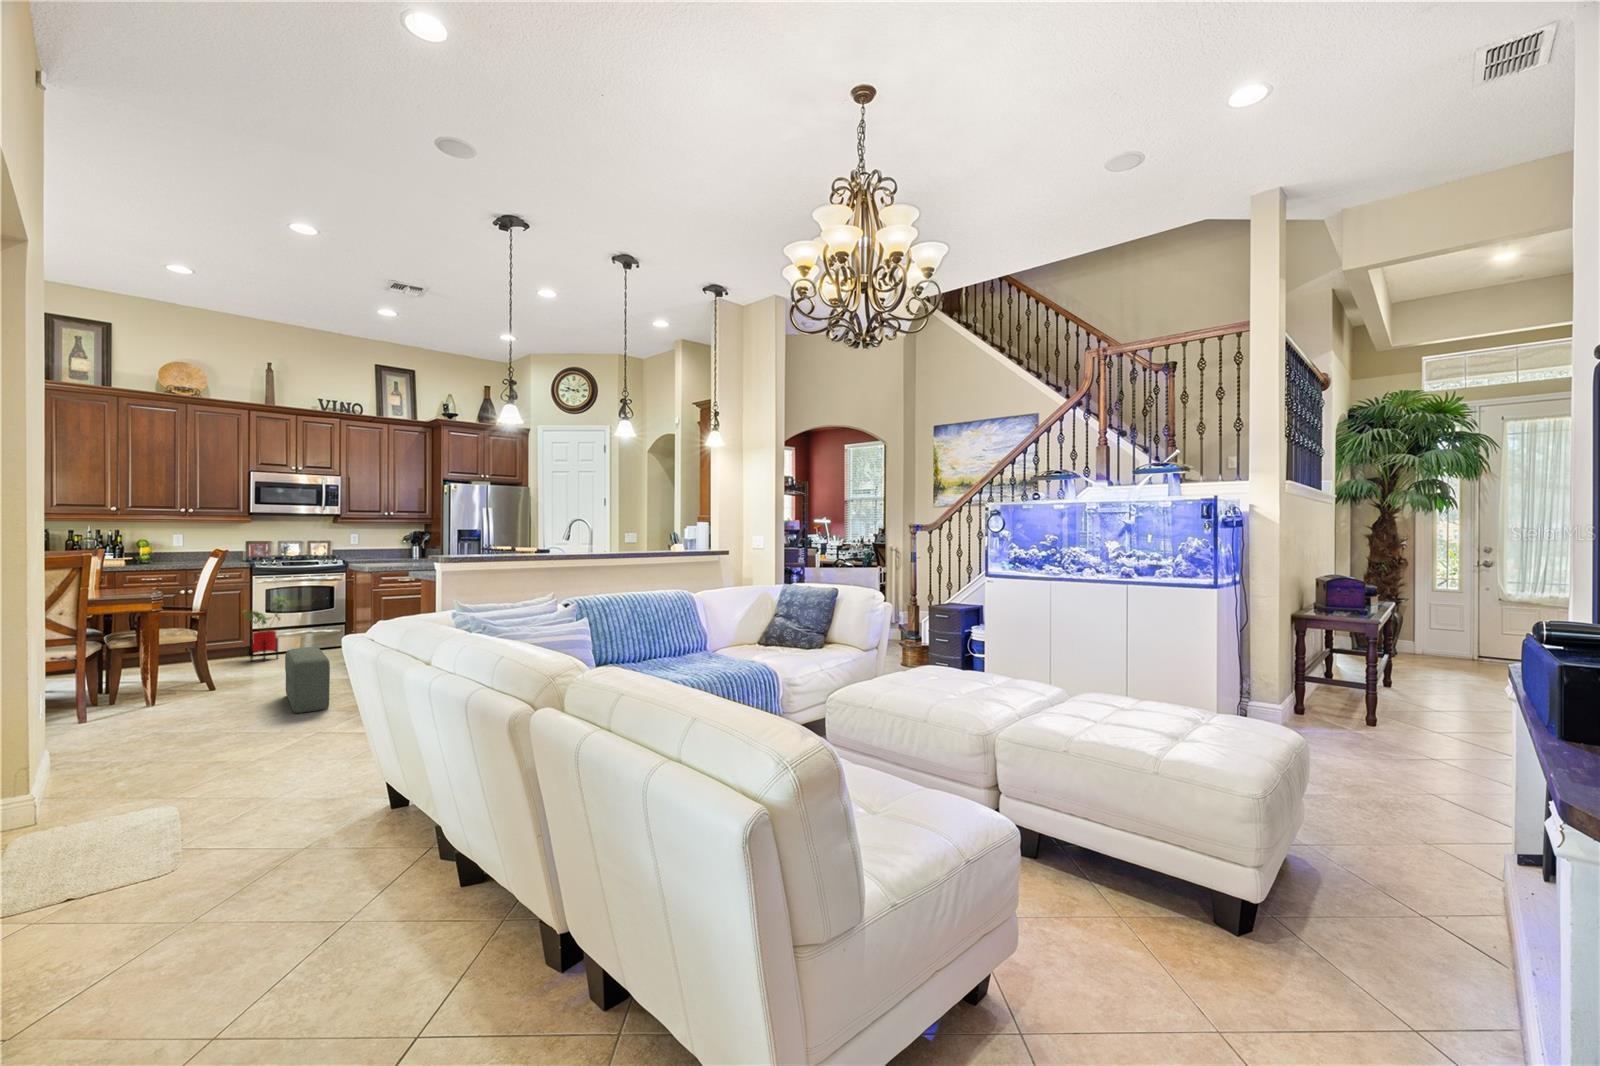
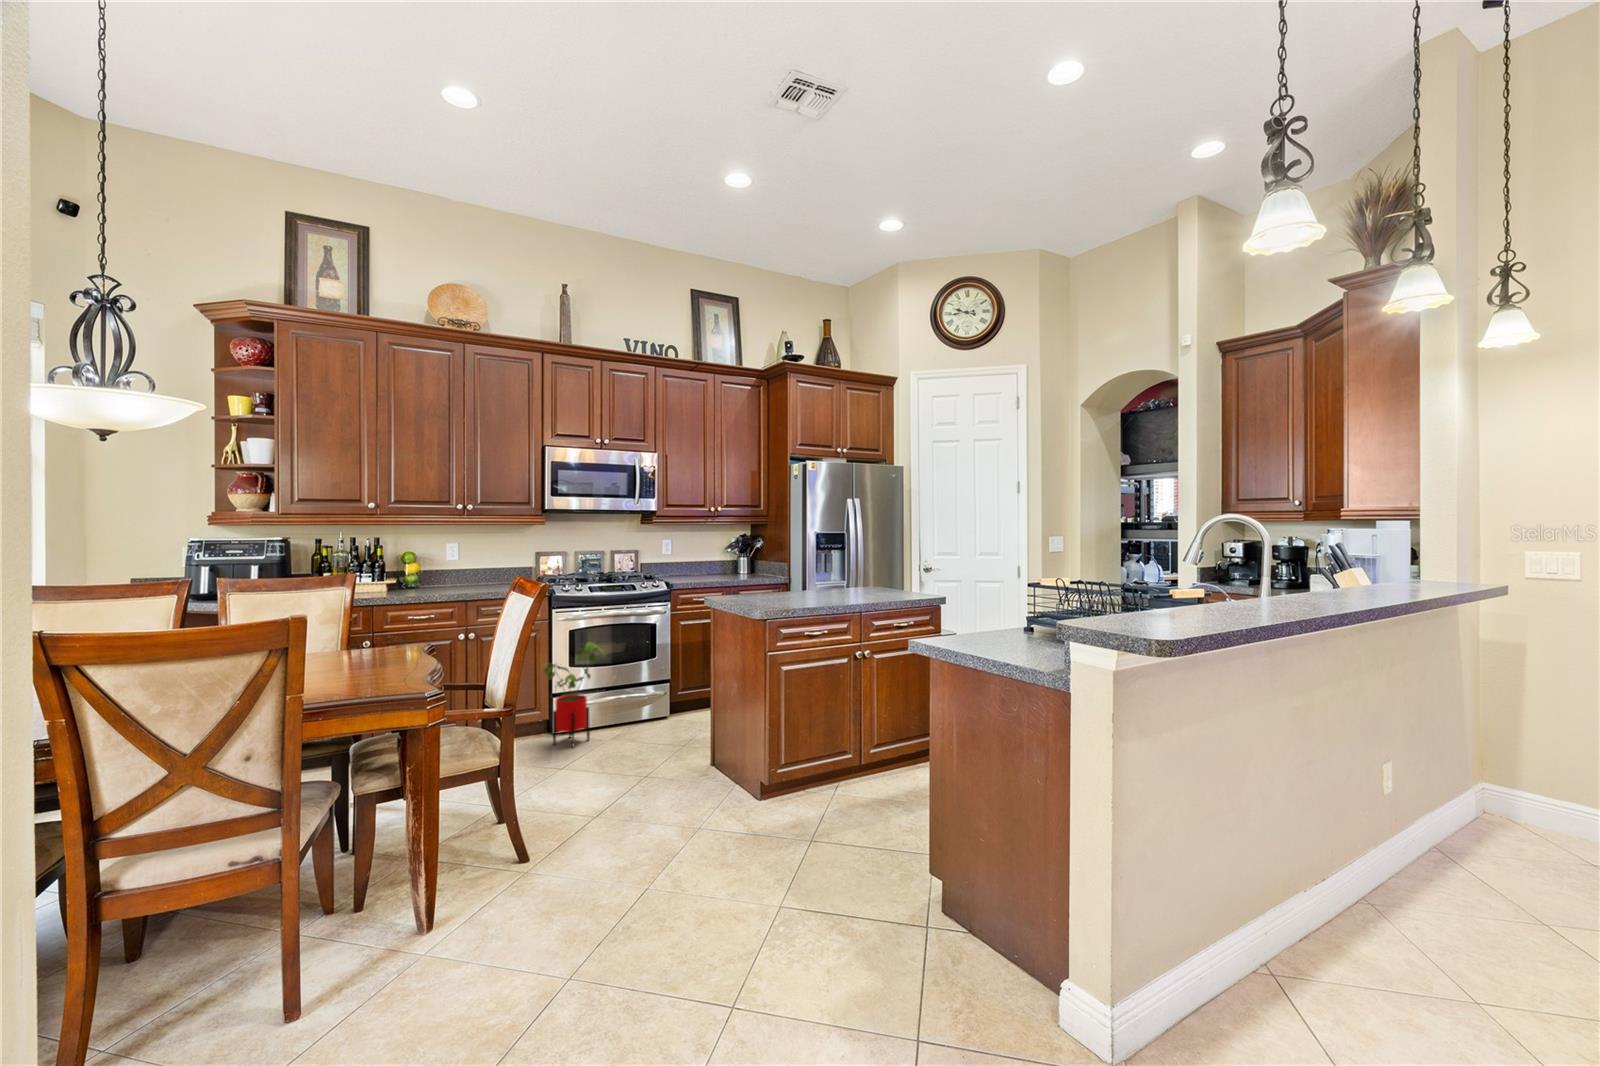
pouf: present [285,647,330,713] -> none [665,788,798,1008]

